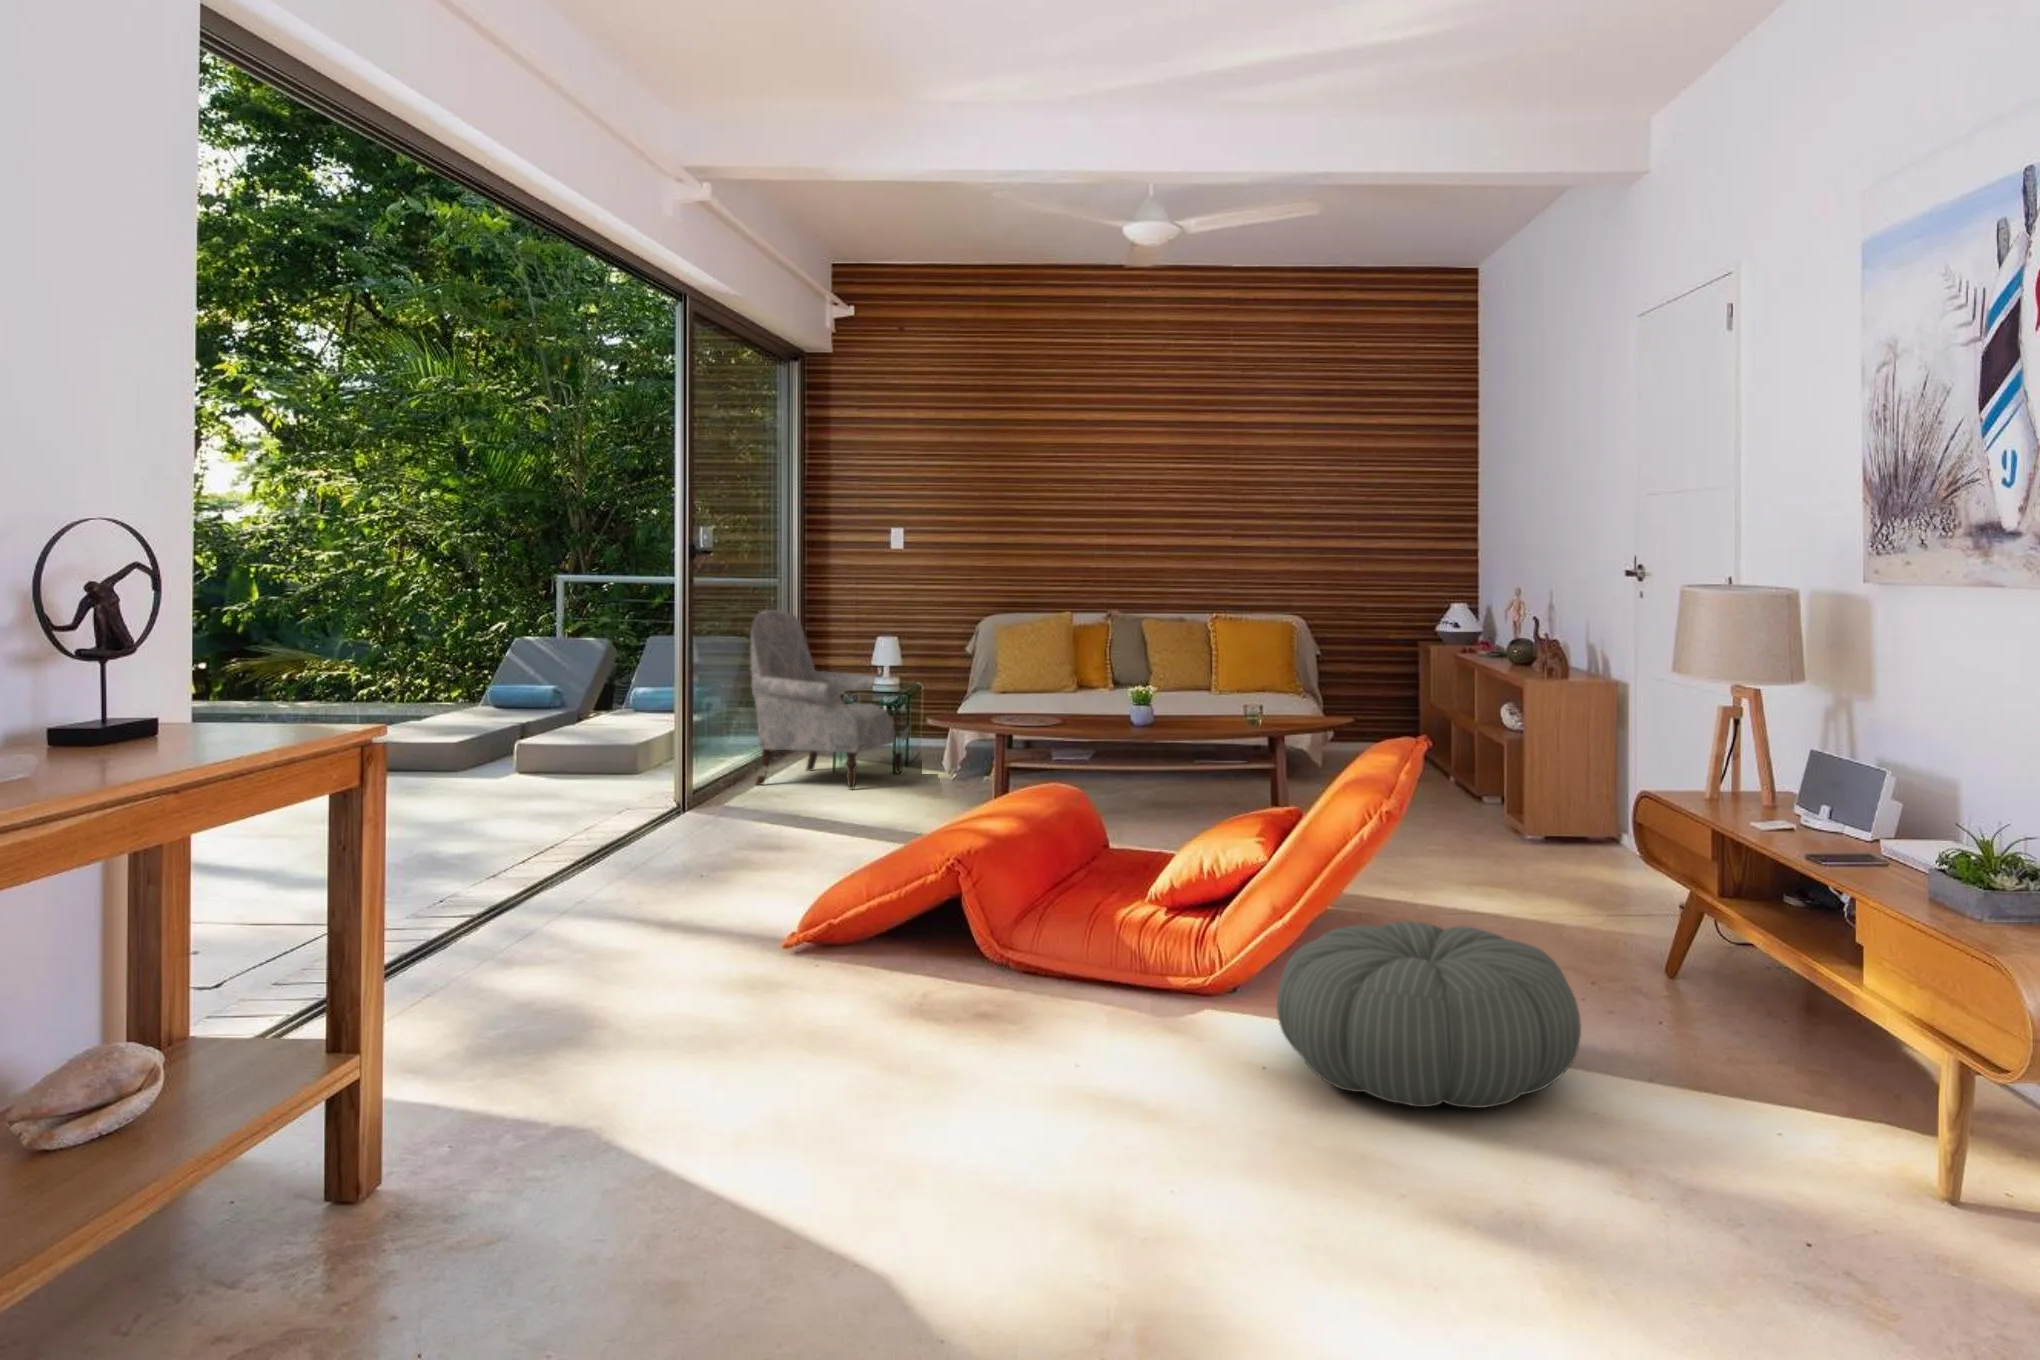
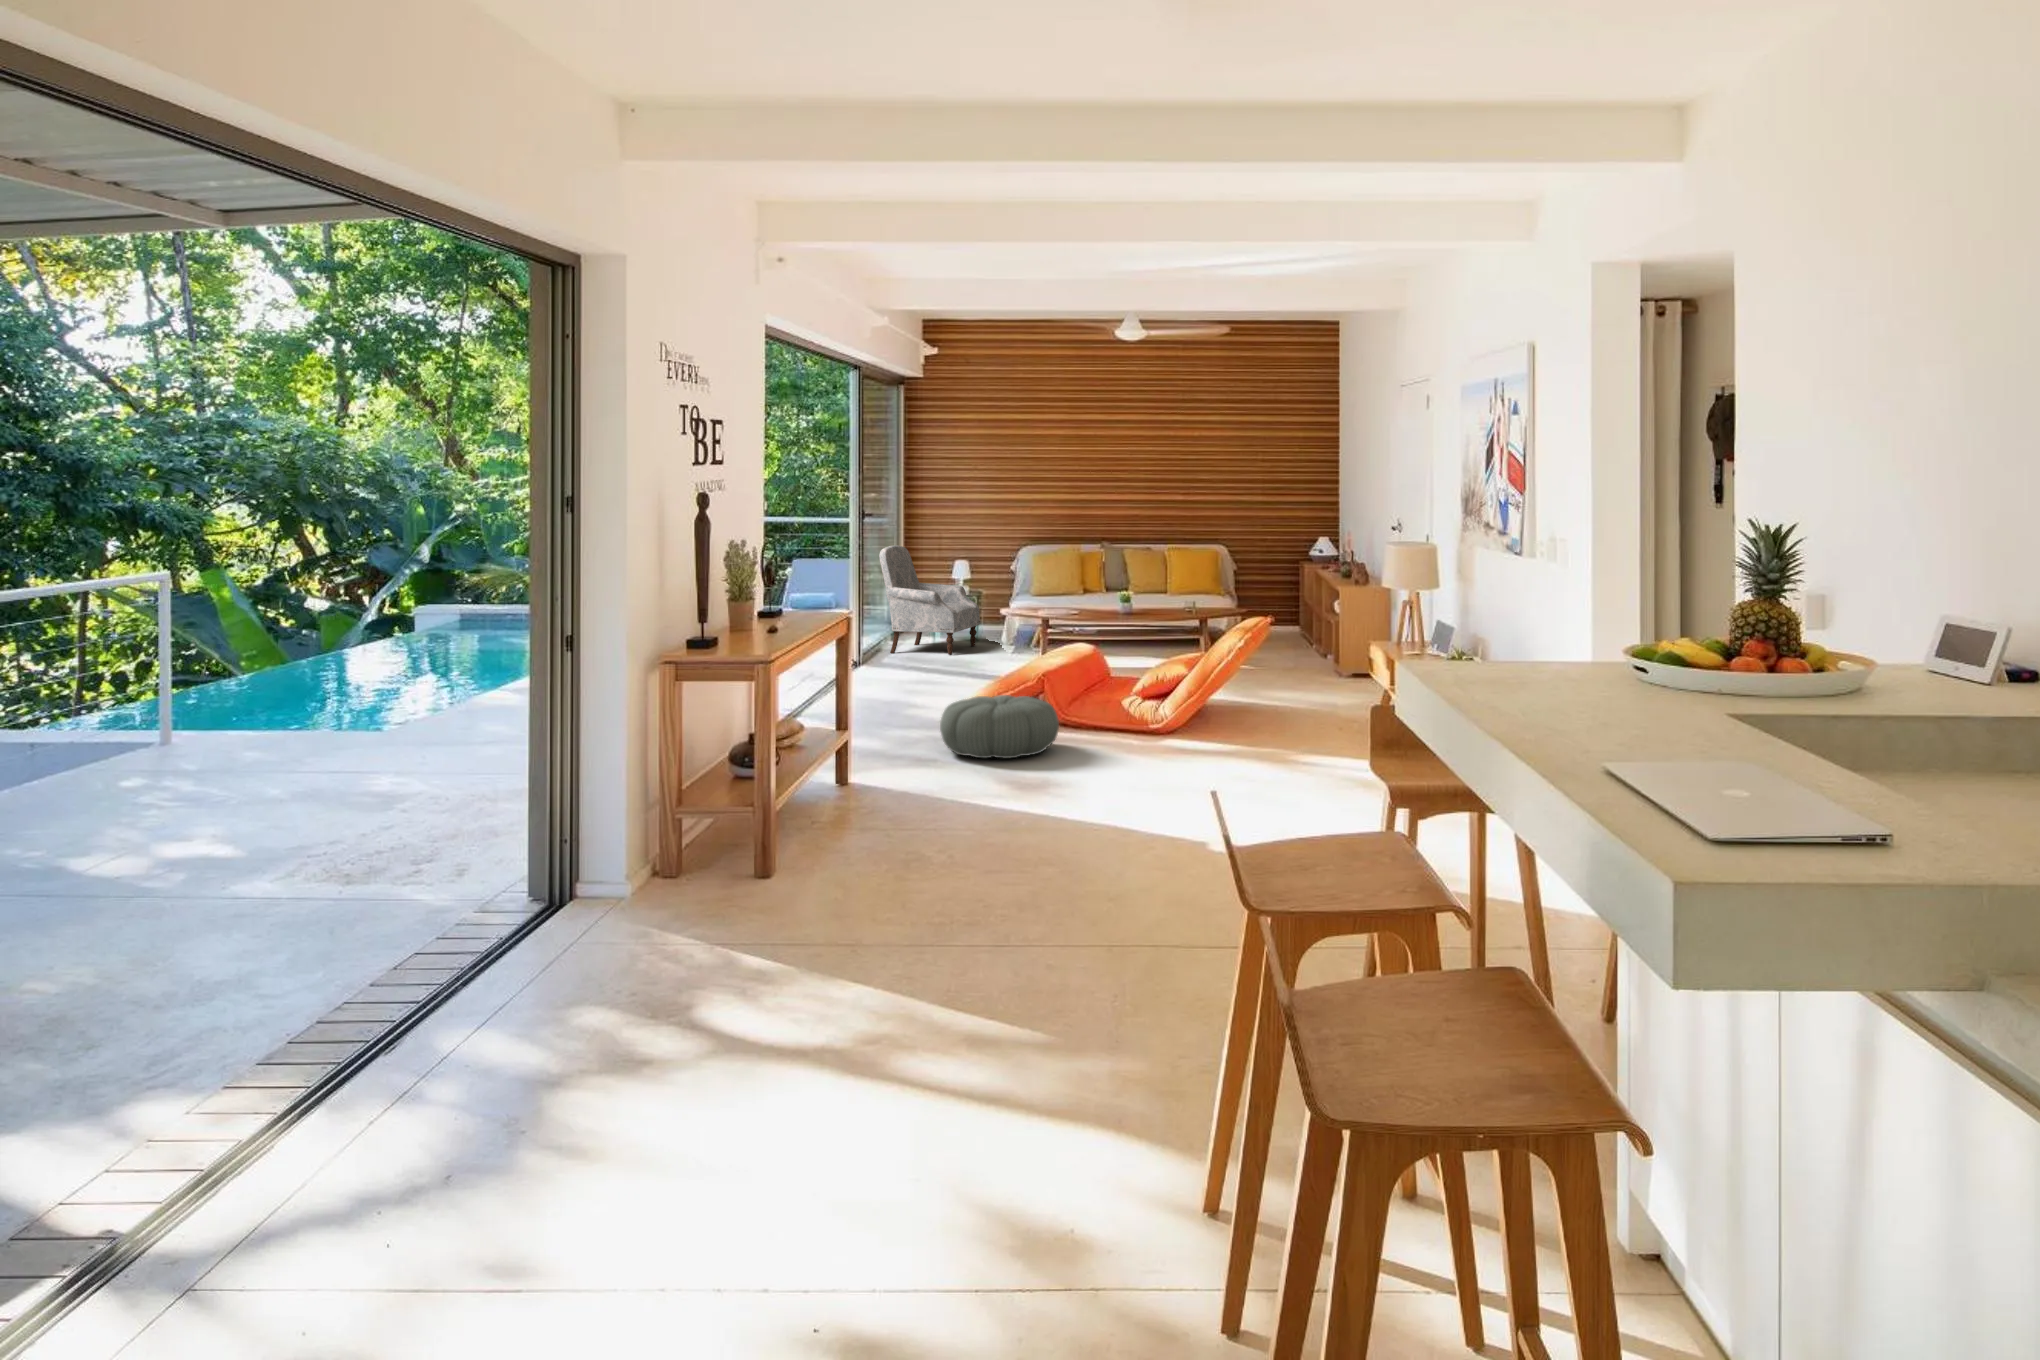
pouf: present [1277,921,1581,1108] -> present [940,695,1059,759]

